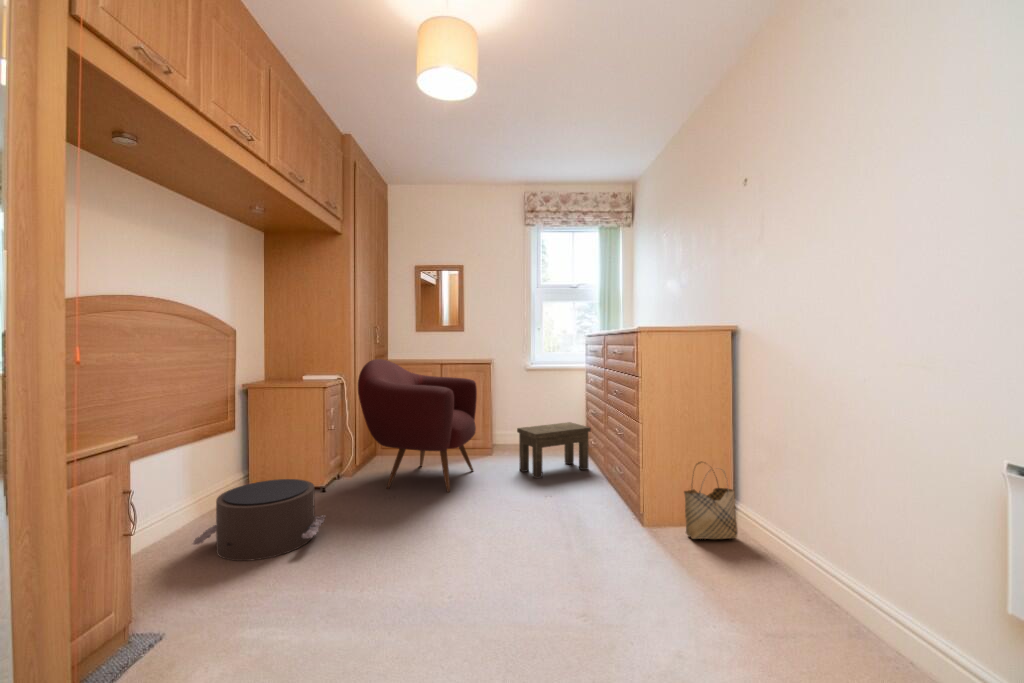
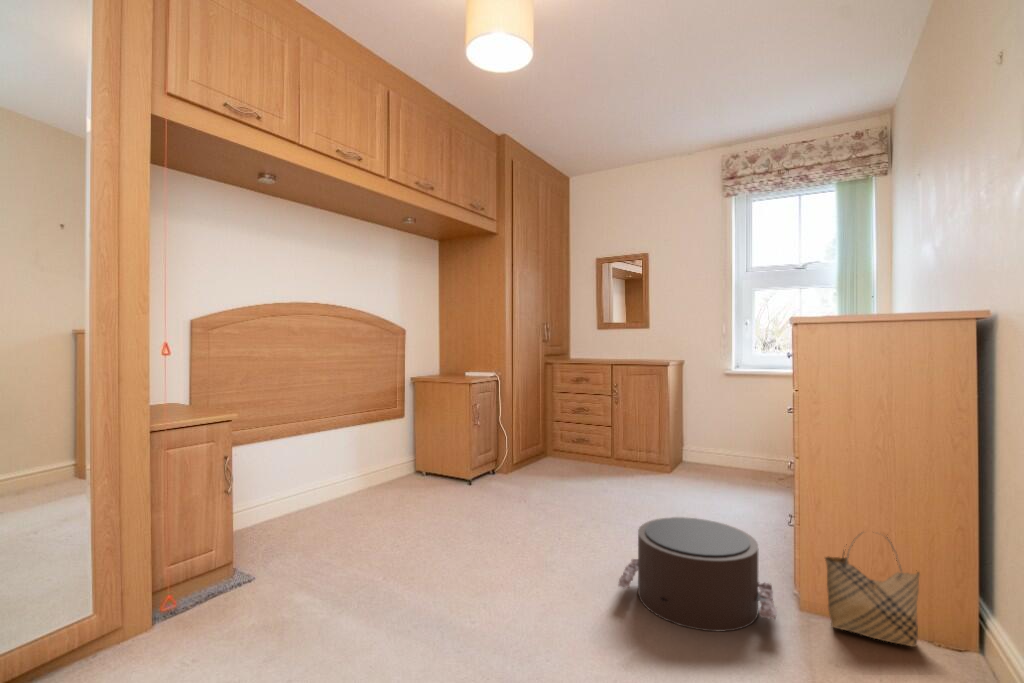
armchair: present [358,359,477,493] -> none [503,358,636,506]
side table: present [517,422,591,478] -> none [680,446,780,512]
pouf: present [193,479,326,561] -> present [618,517,777,631]

